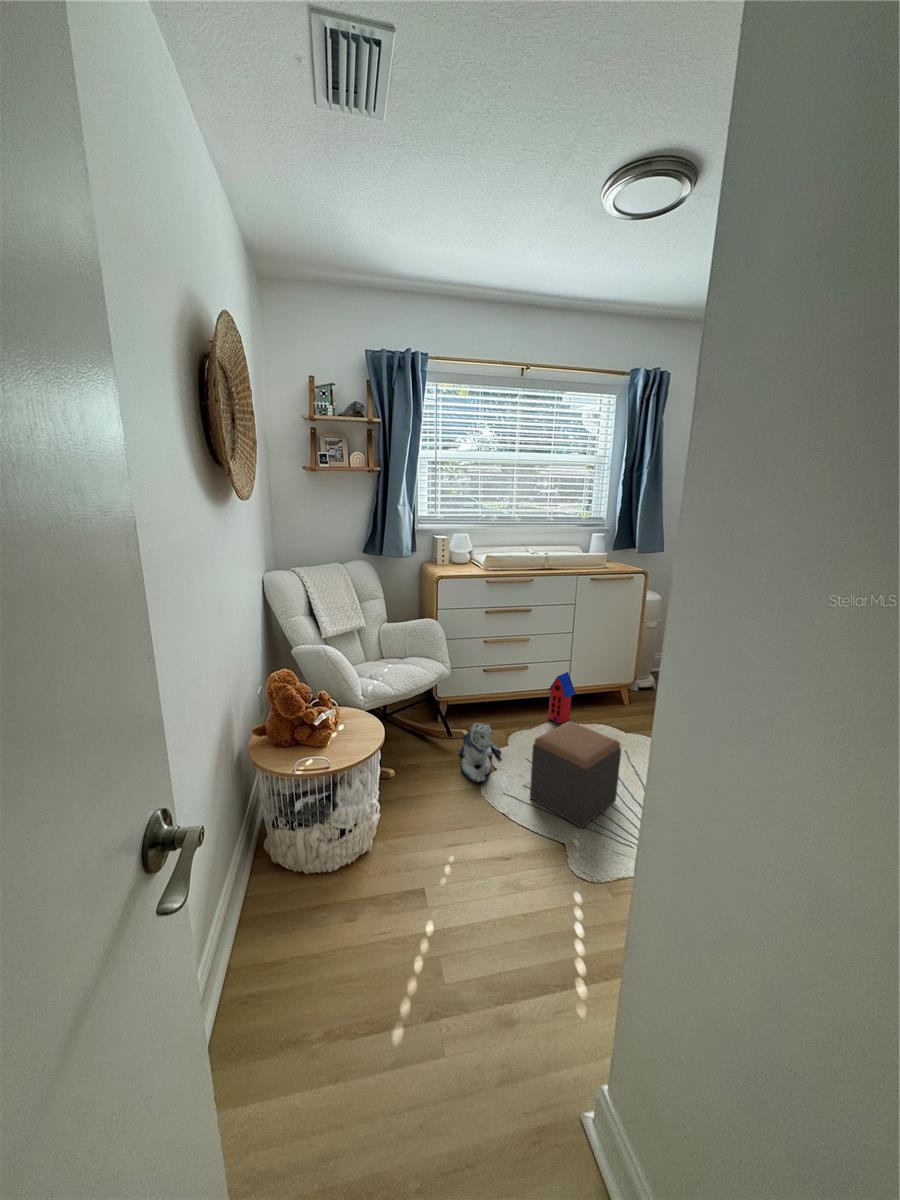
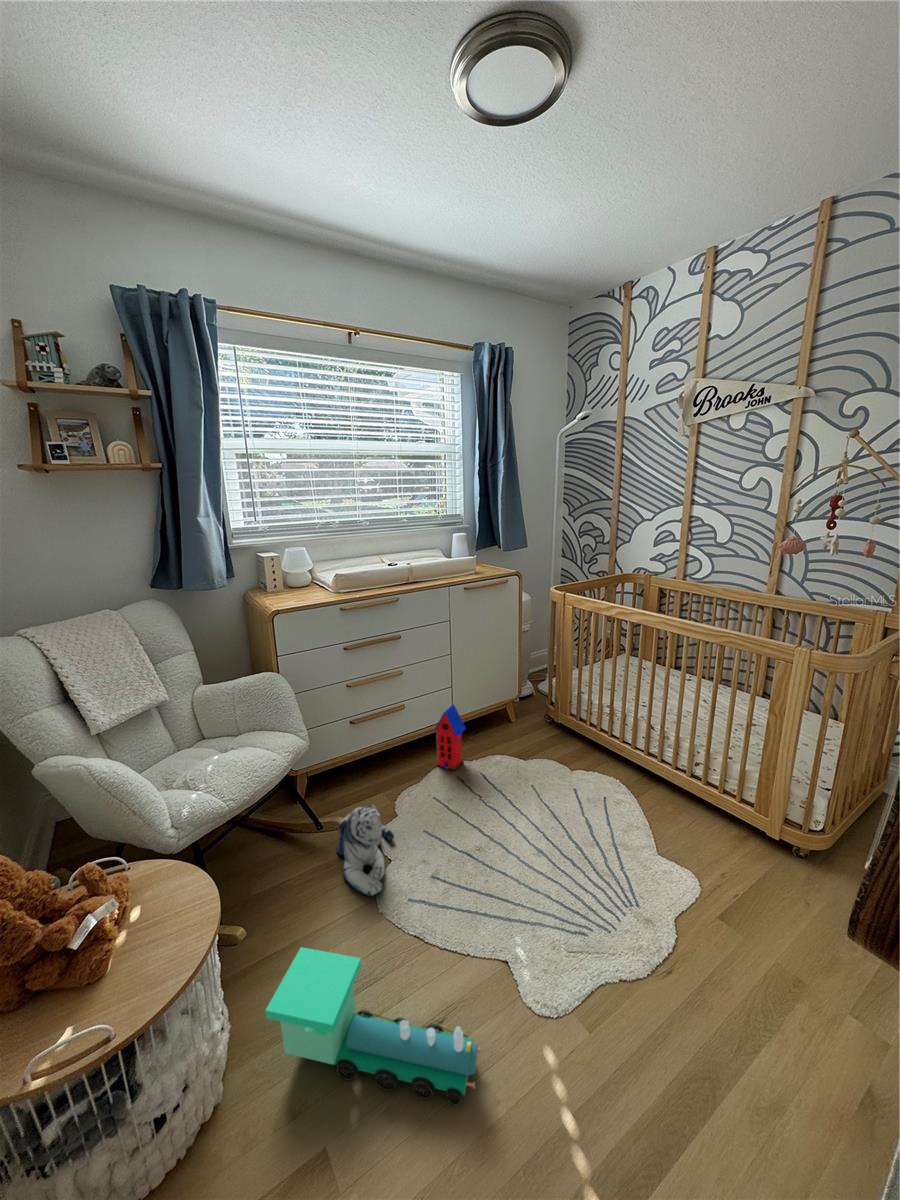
footstool: present [530,721,621,828] -> none [443,778,550,927]
toy train: none [401,783,527,893] -> present [266,947,480,1105]

